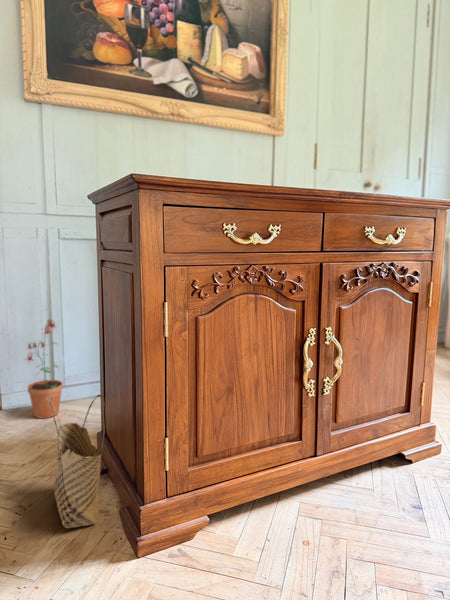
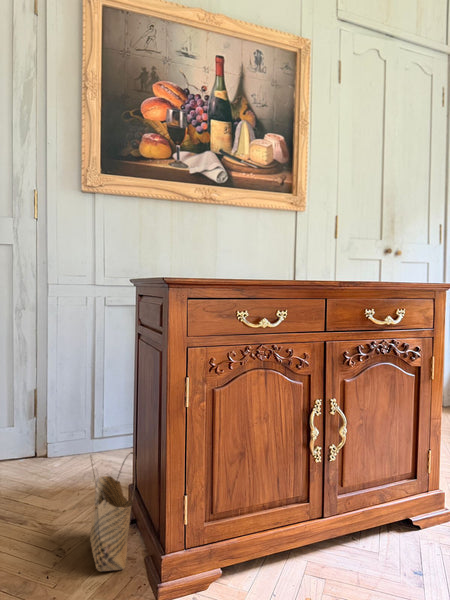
potted plant: present [27,319,63,418] -> none [68,377,101,469]

